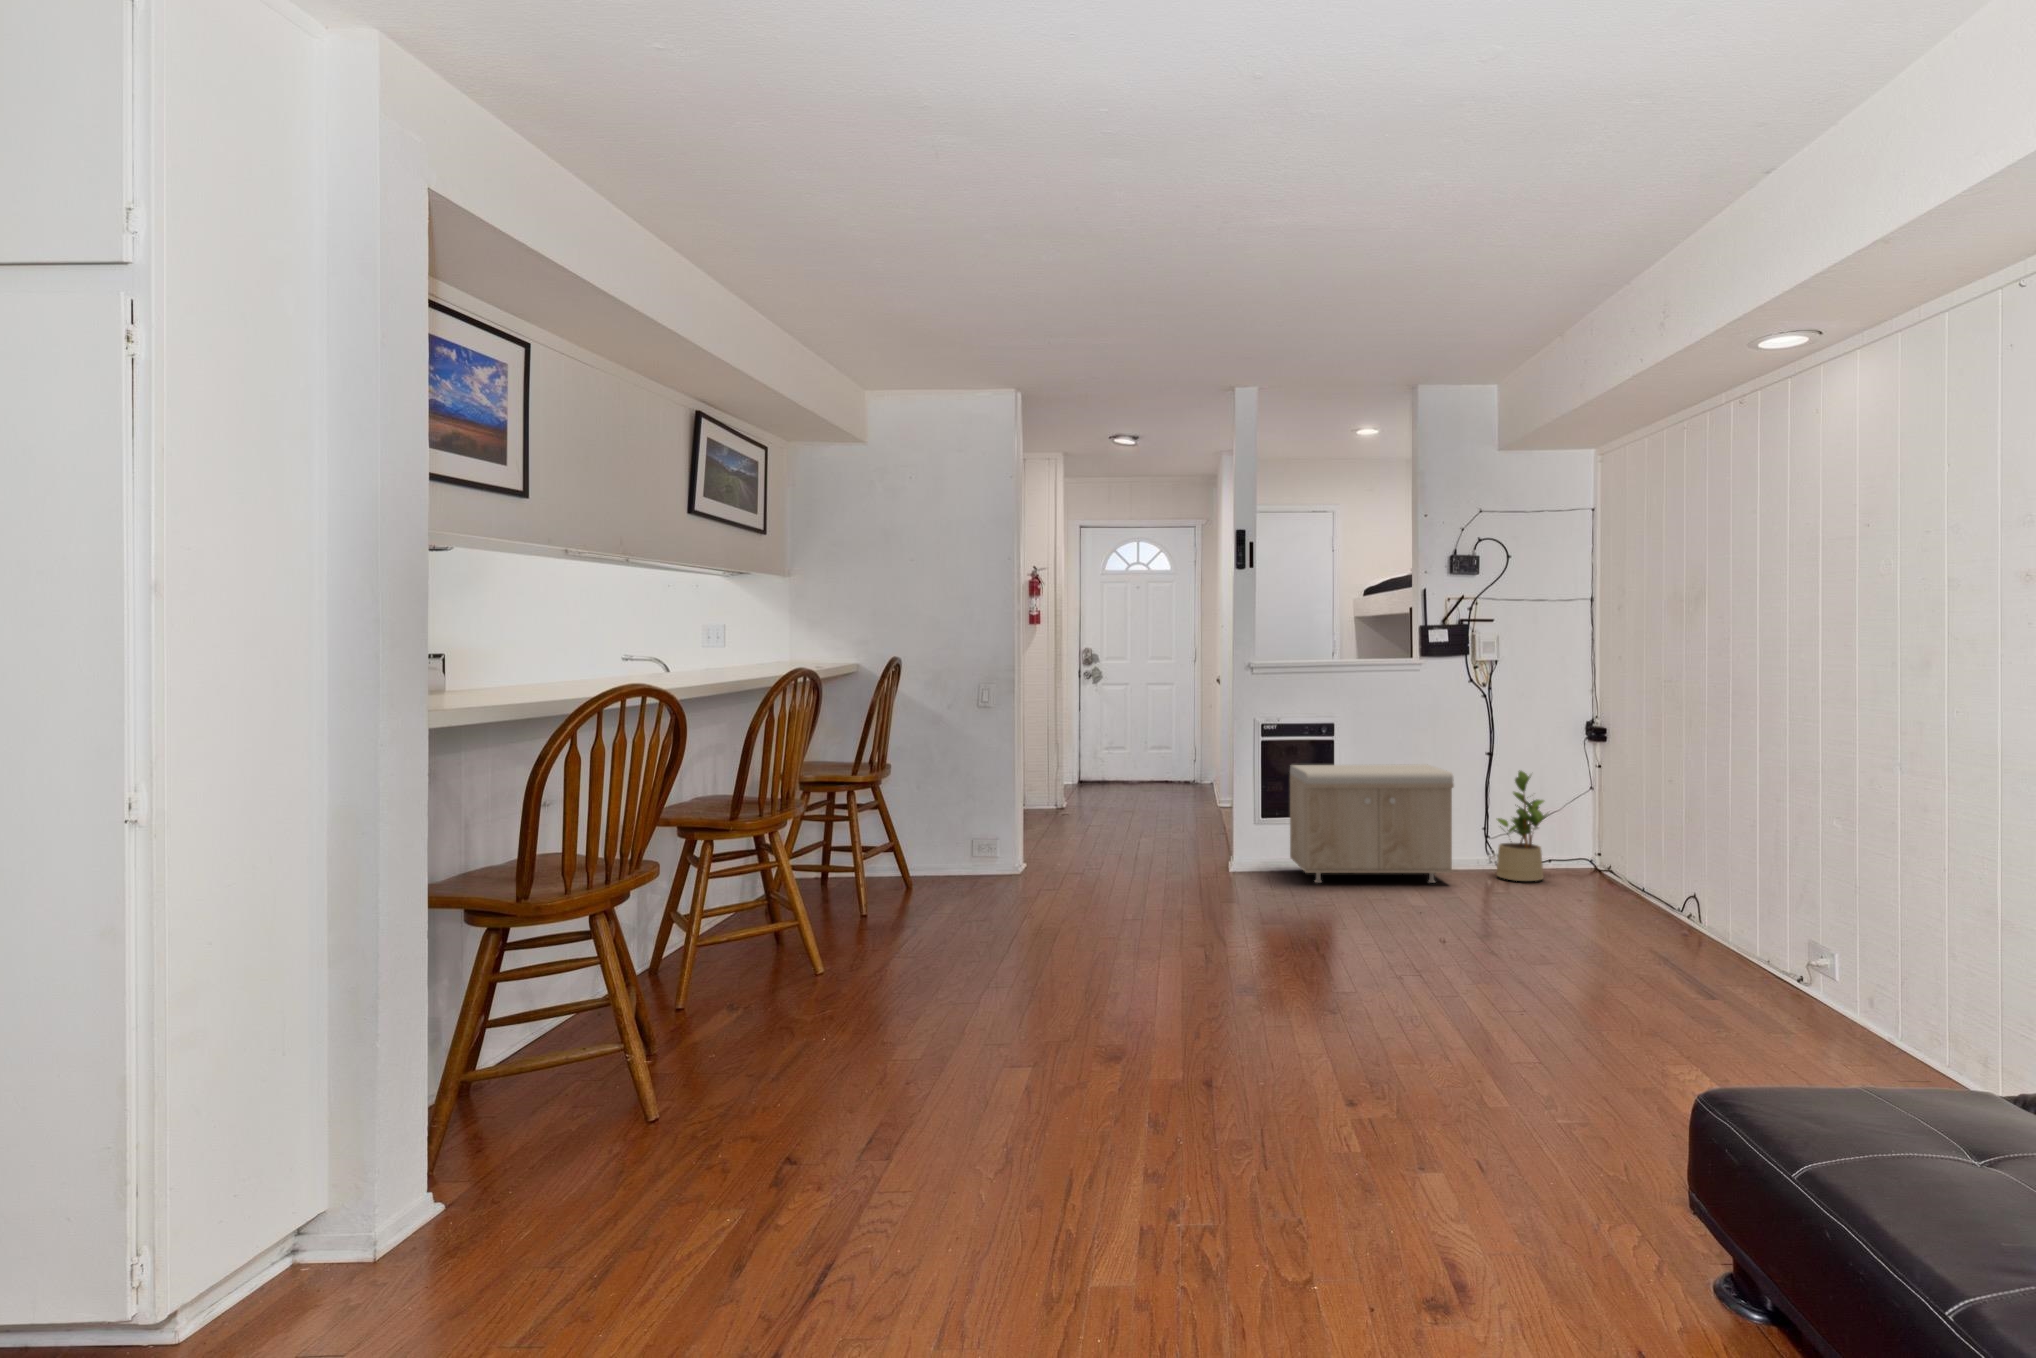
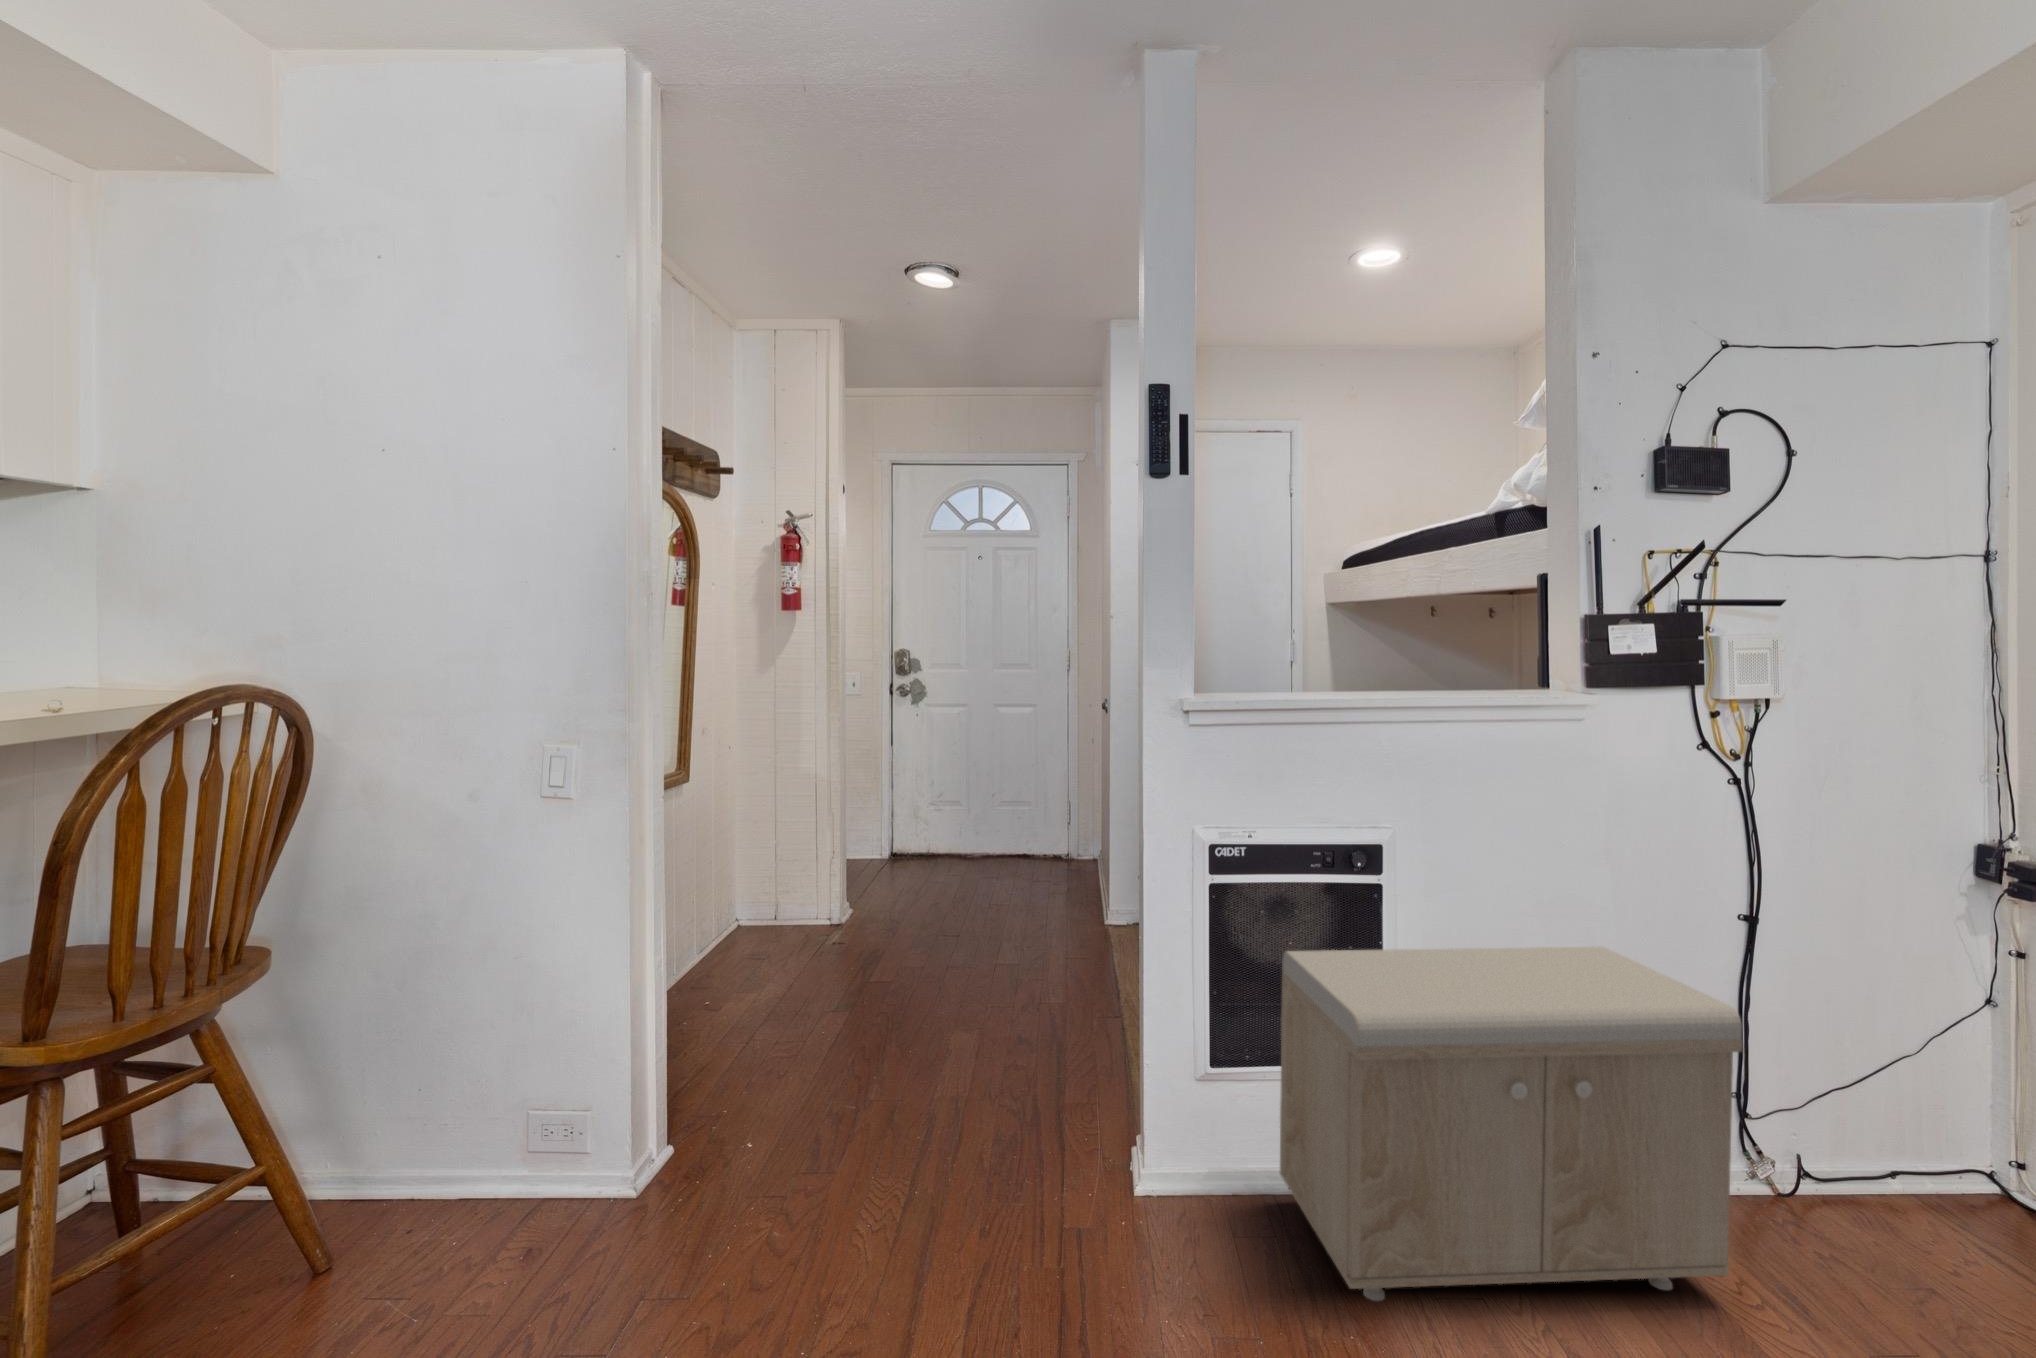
potted plant: present [1497,771,1548,881] -> none [1778,979,1956,1274]

